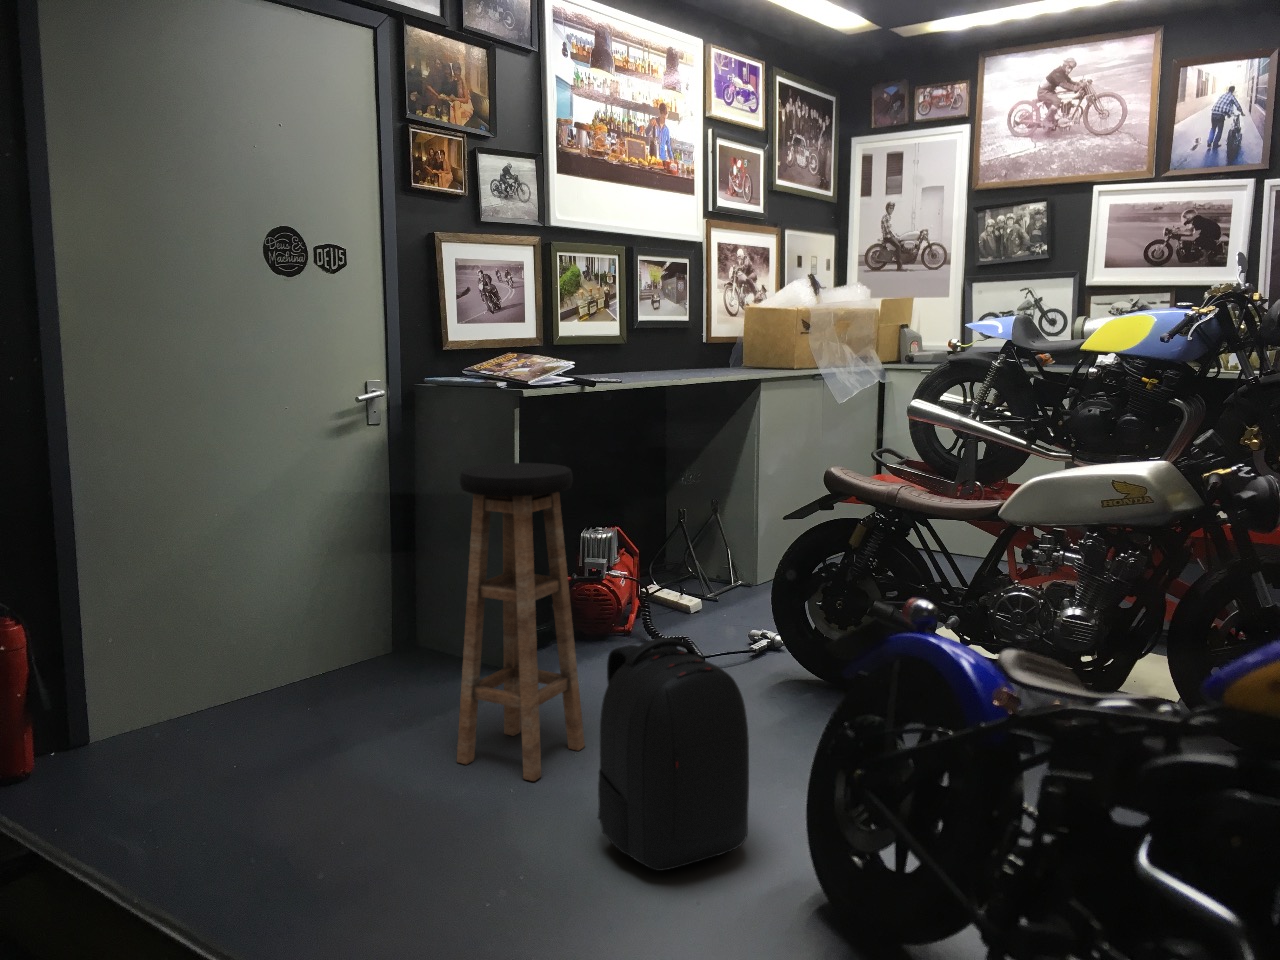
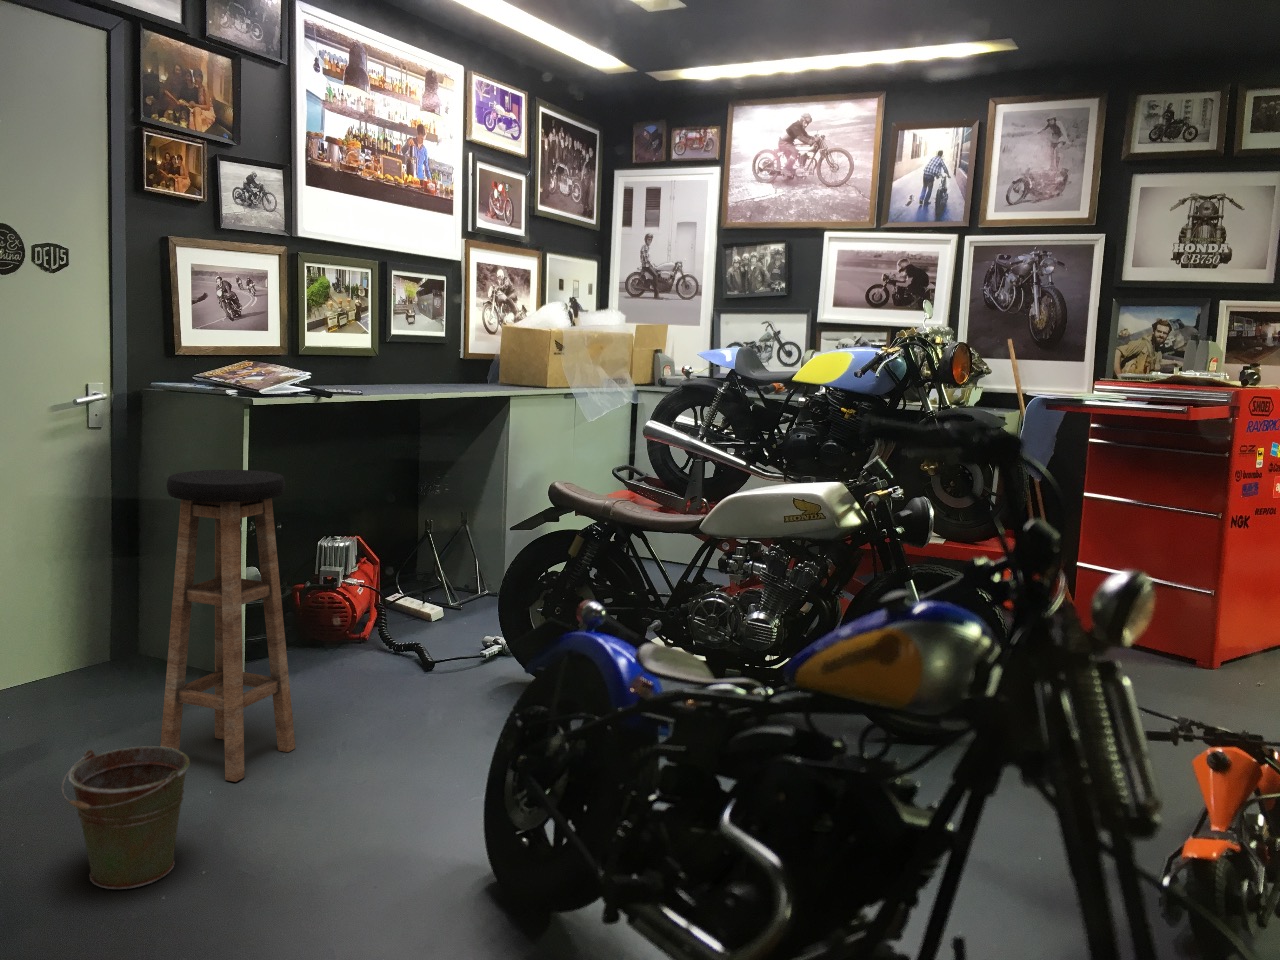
backpack: present [598,638,749,871] -> none [288,639,434,859]
bucket: none [386,746,506,893] -> present [61,746,190,889]

